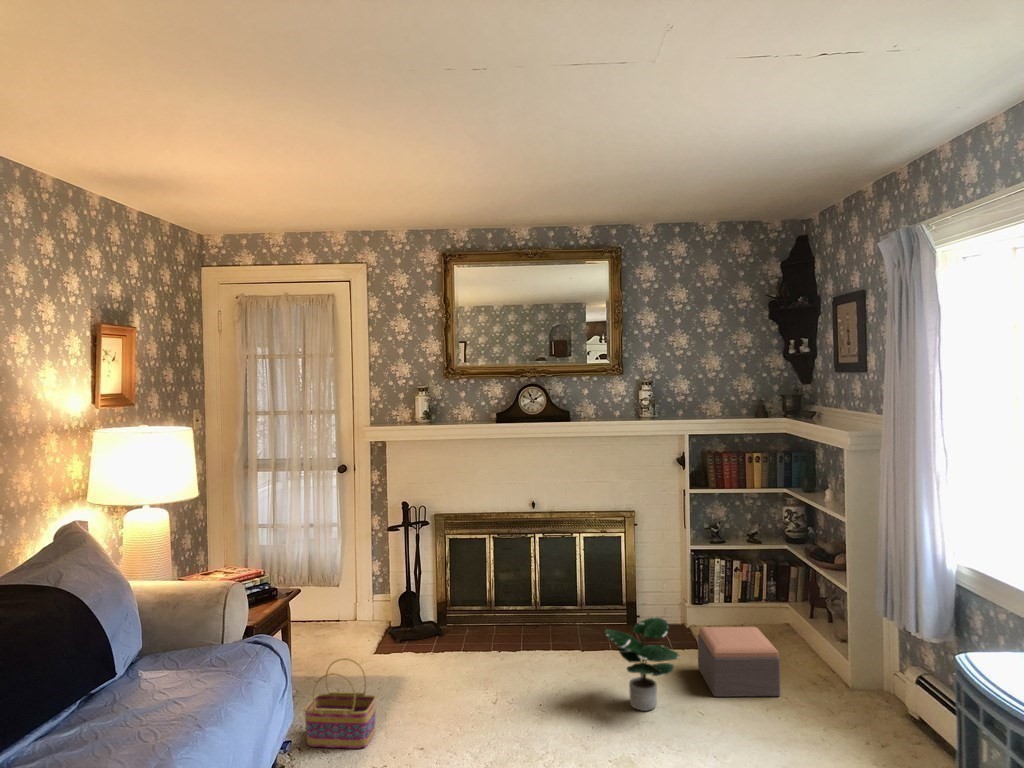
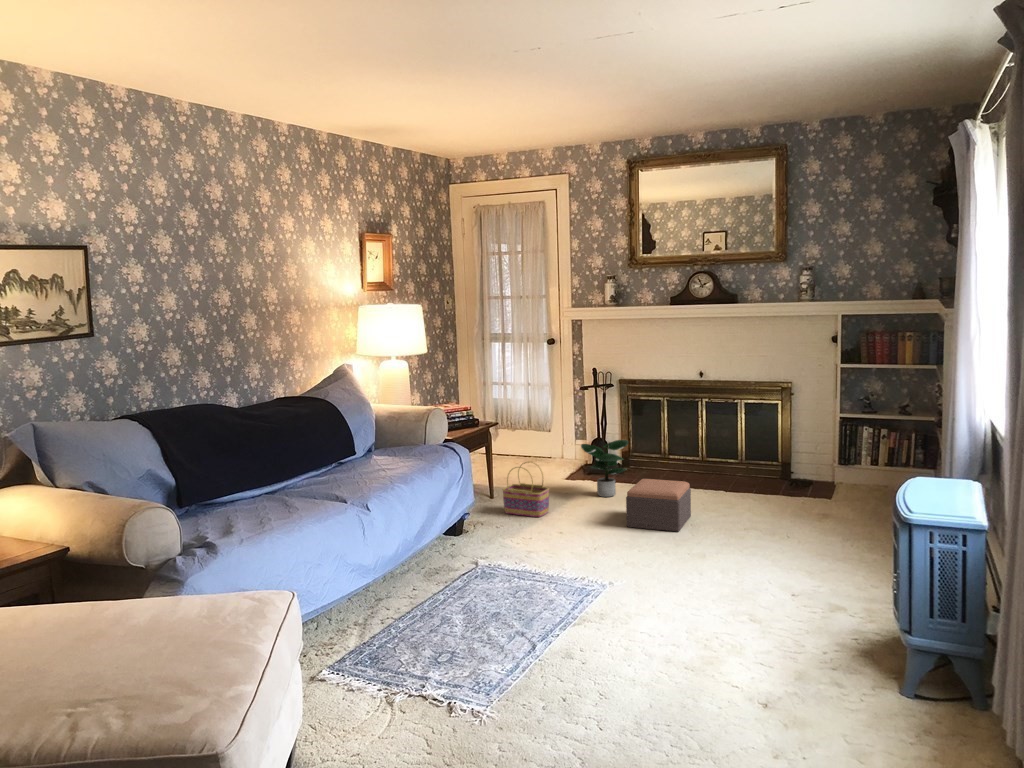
potted plant: present [605,617,679,711] -> present [581,440,628,497]
footstool: present [698,627,781,697] -> present [626,479,691,532]

